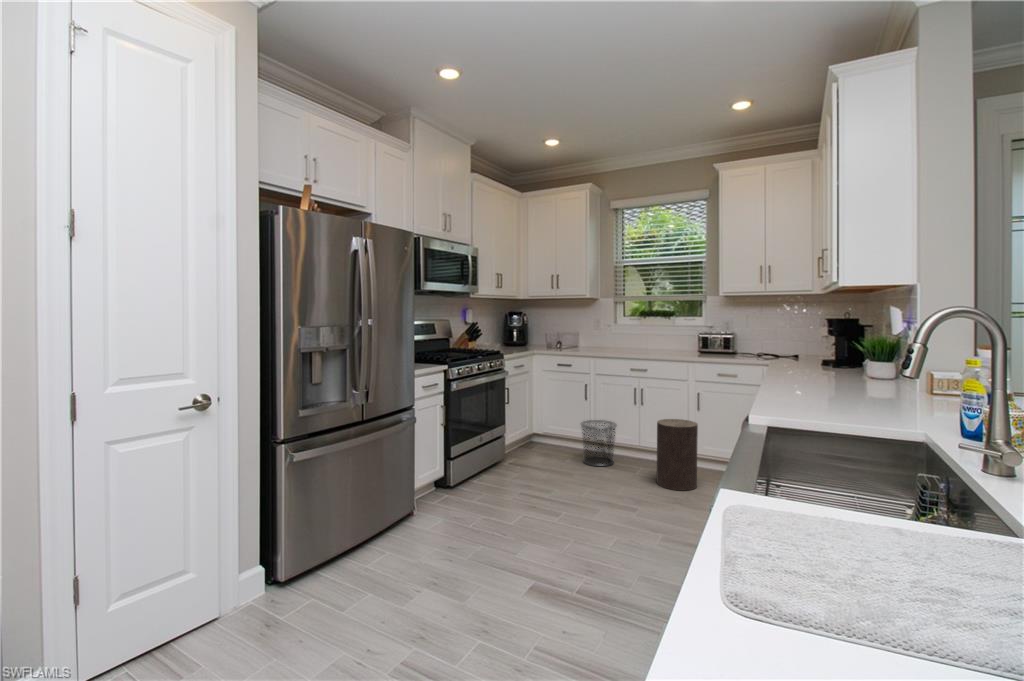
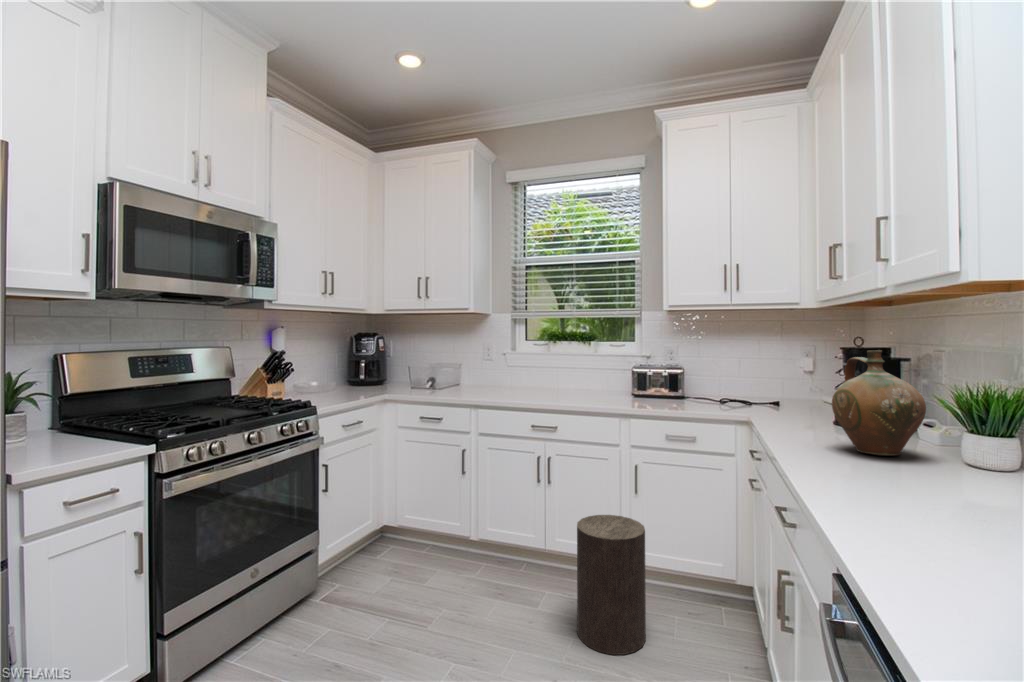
ceramic jug: none [793,321,838,373] -> present [832,350,926,456]
trash can: present [581,420,616,466] -> none [453,509,513,595]

